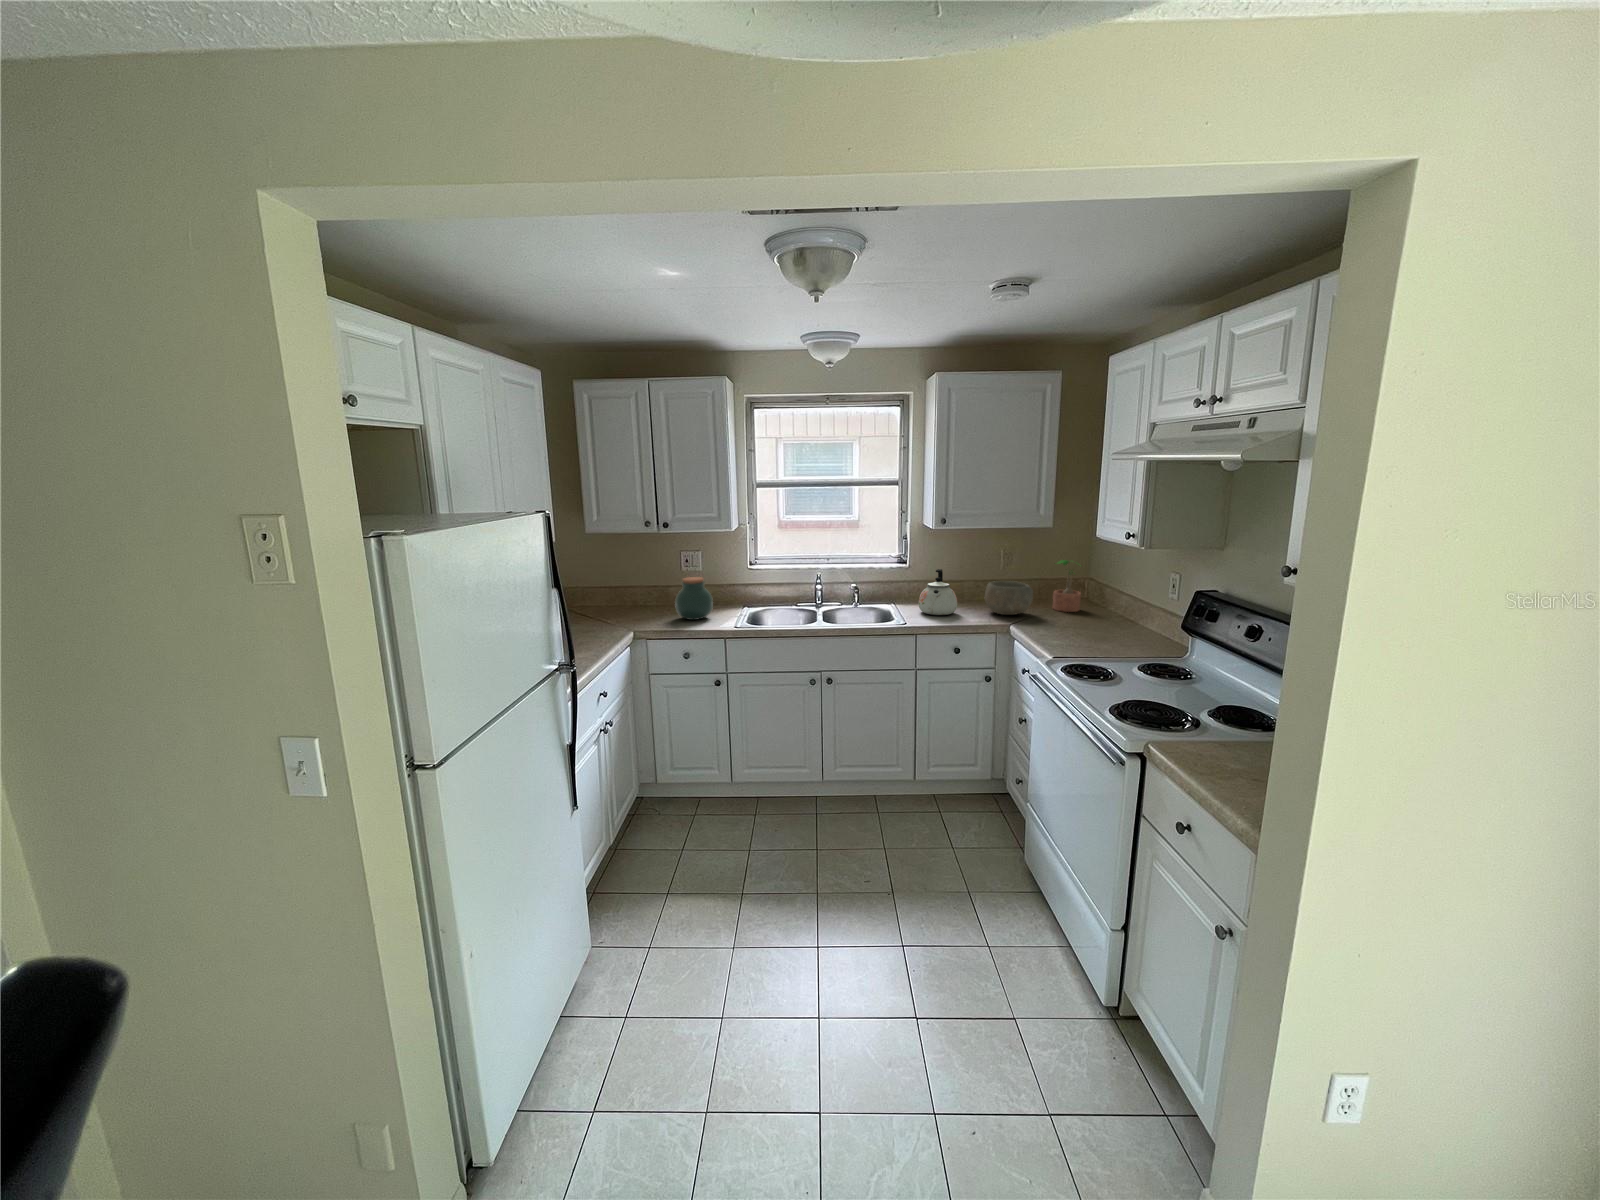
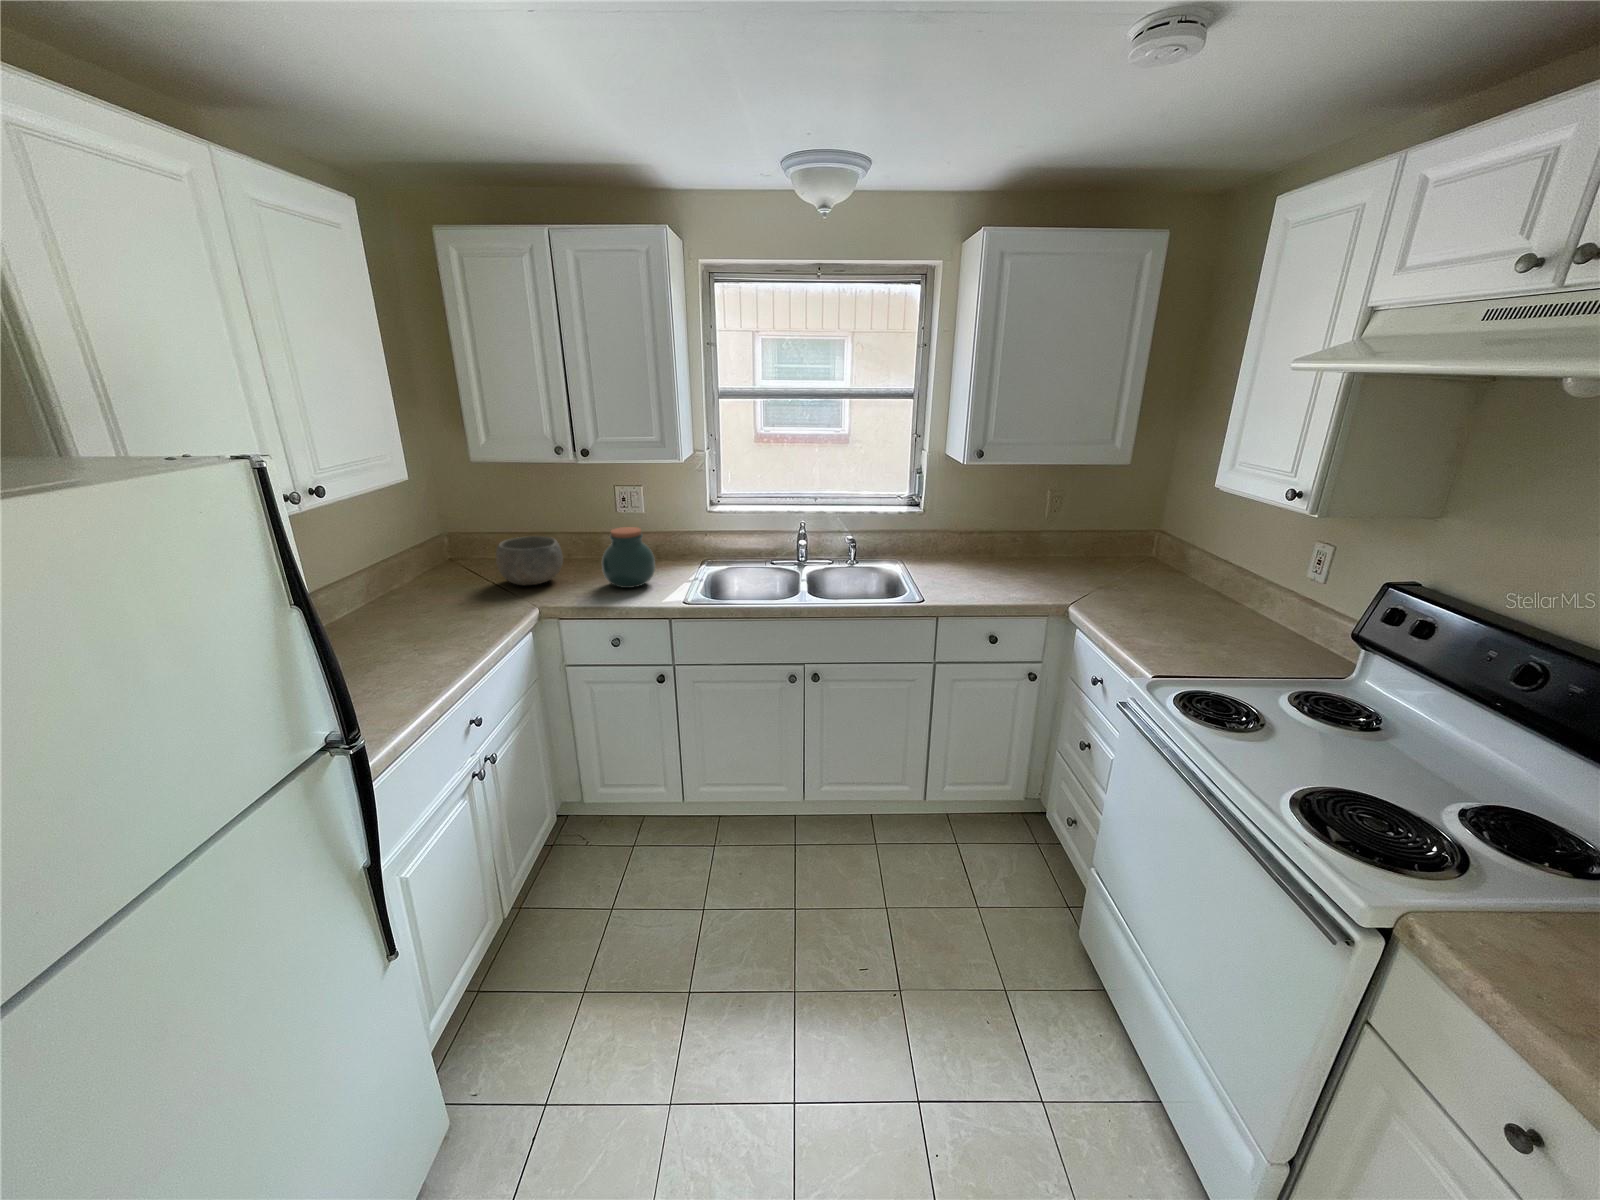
potted plant: present [1053,560,1081,612] -> none [1117,510,1167,582]
kettle: present [919,569,957,615] -> none [940,521,993,586]
bowl: present [985,581,1033,615] -> present [496,536,563,585]

